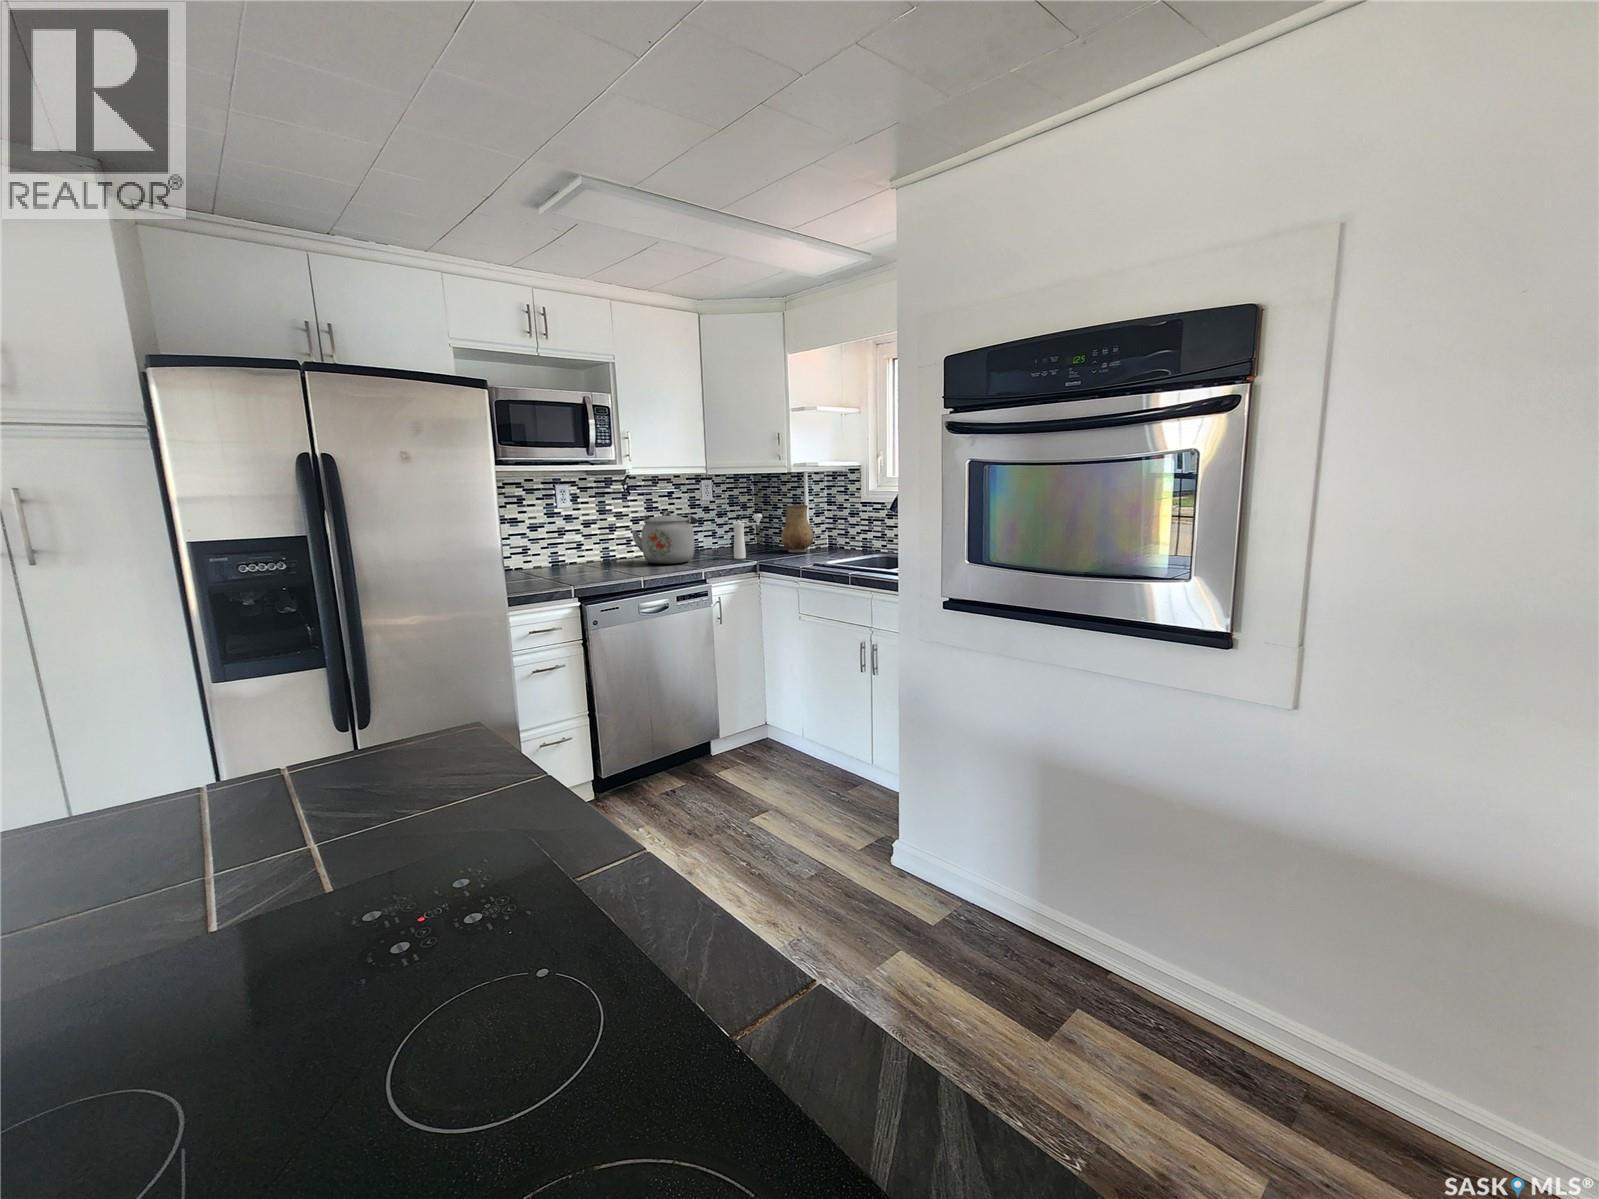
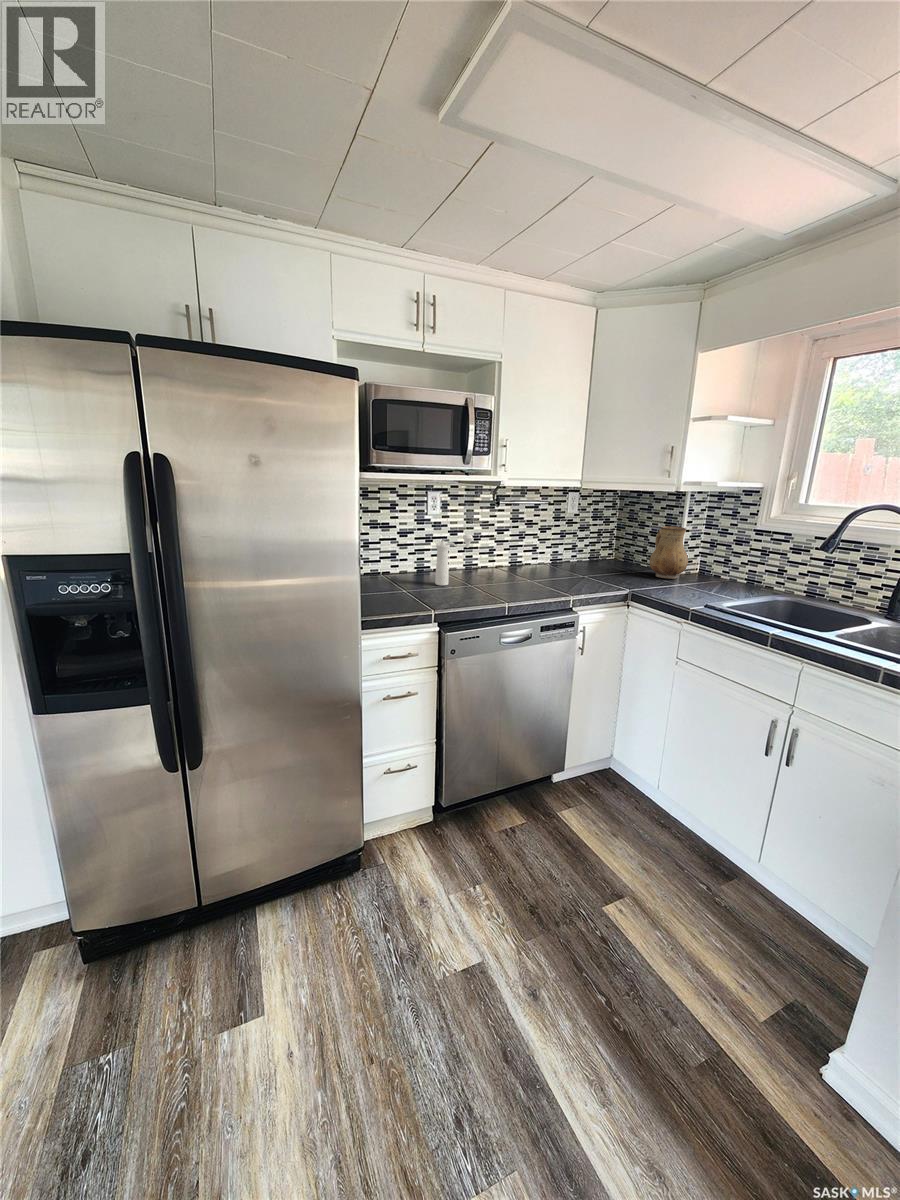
kettle: present [632,512,698,564] -> none [496,527,565,582]
pepper mill: present [733,514,762,559] -> present [435,534,473,585]

